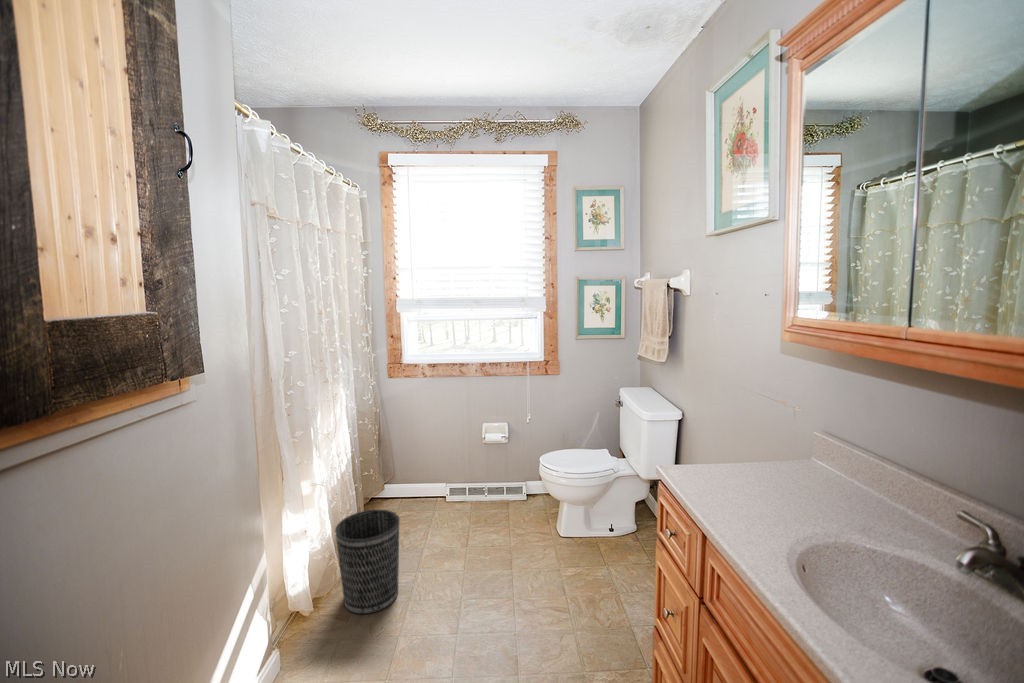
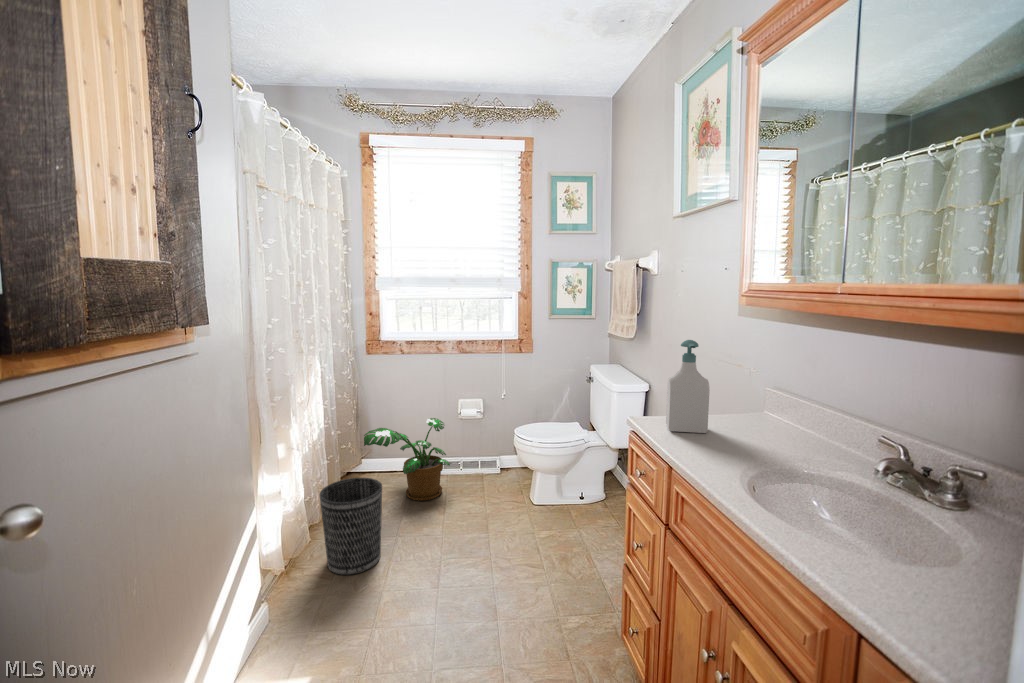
soap bottle: none [700,384,751,492] -> present [666,340,710,433]
potted plant: none [384,441,473,529] -> present [364,418,450,501]

